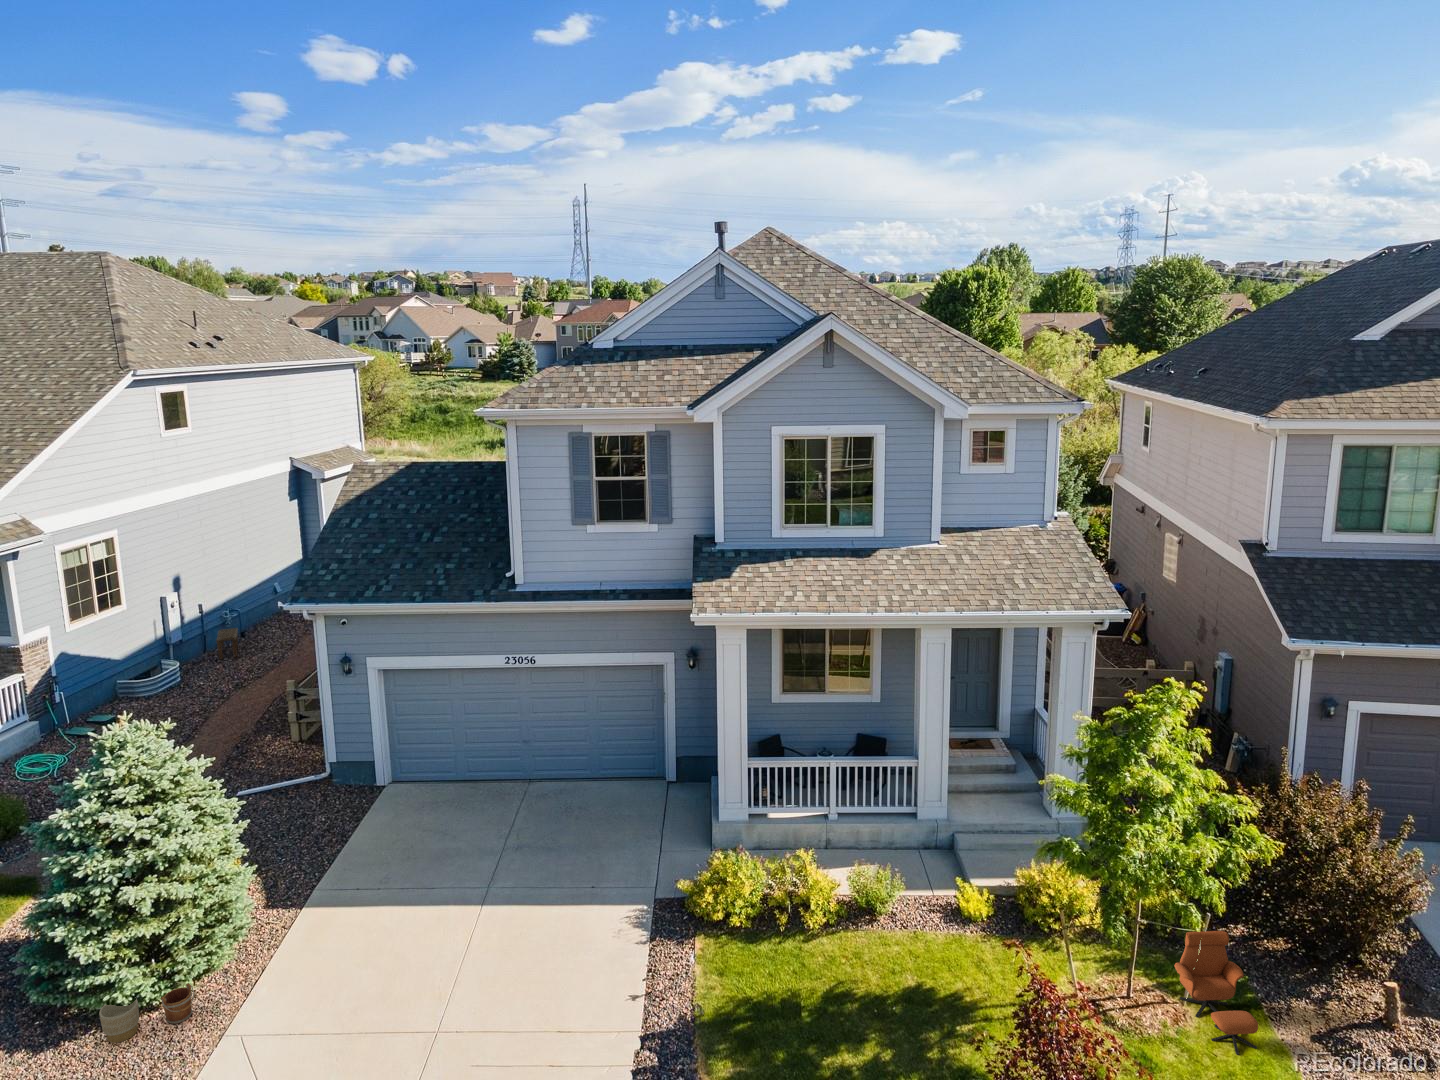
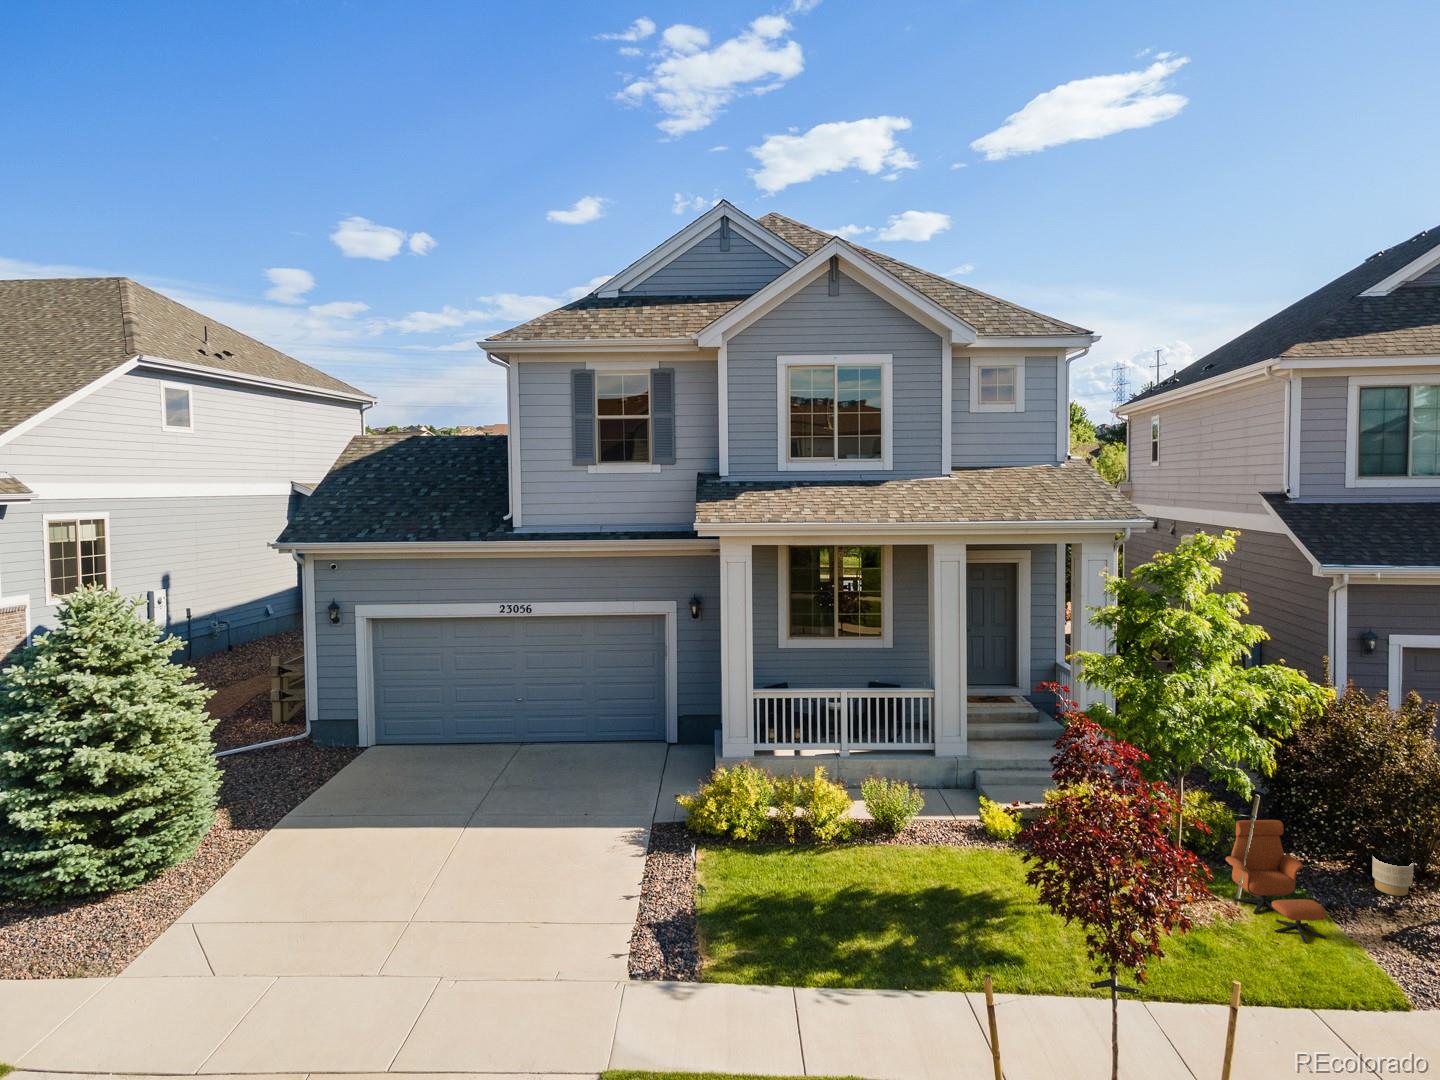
bench: present [216,628,238,659] -> none [205,630,228,659]
bucket: present [161,983,194,1024] -> none [103,873,141,916]
planter: present [99,999,139,1043] -> present [1372,856,1414,896]

